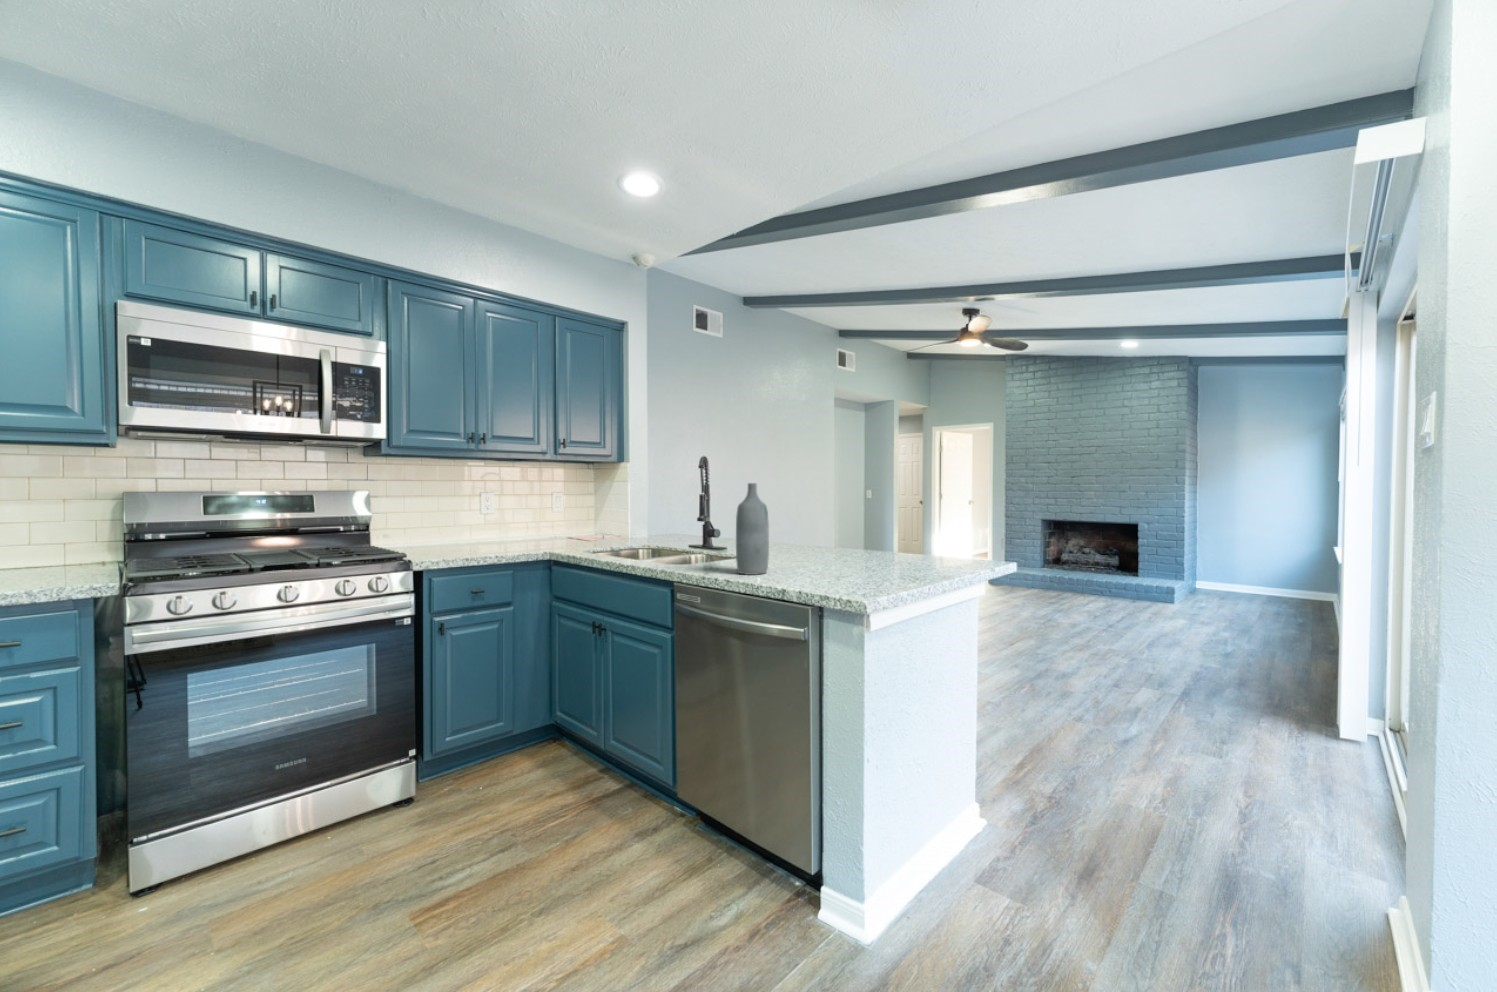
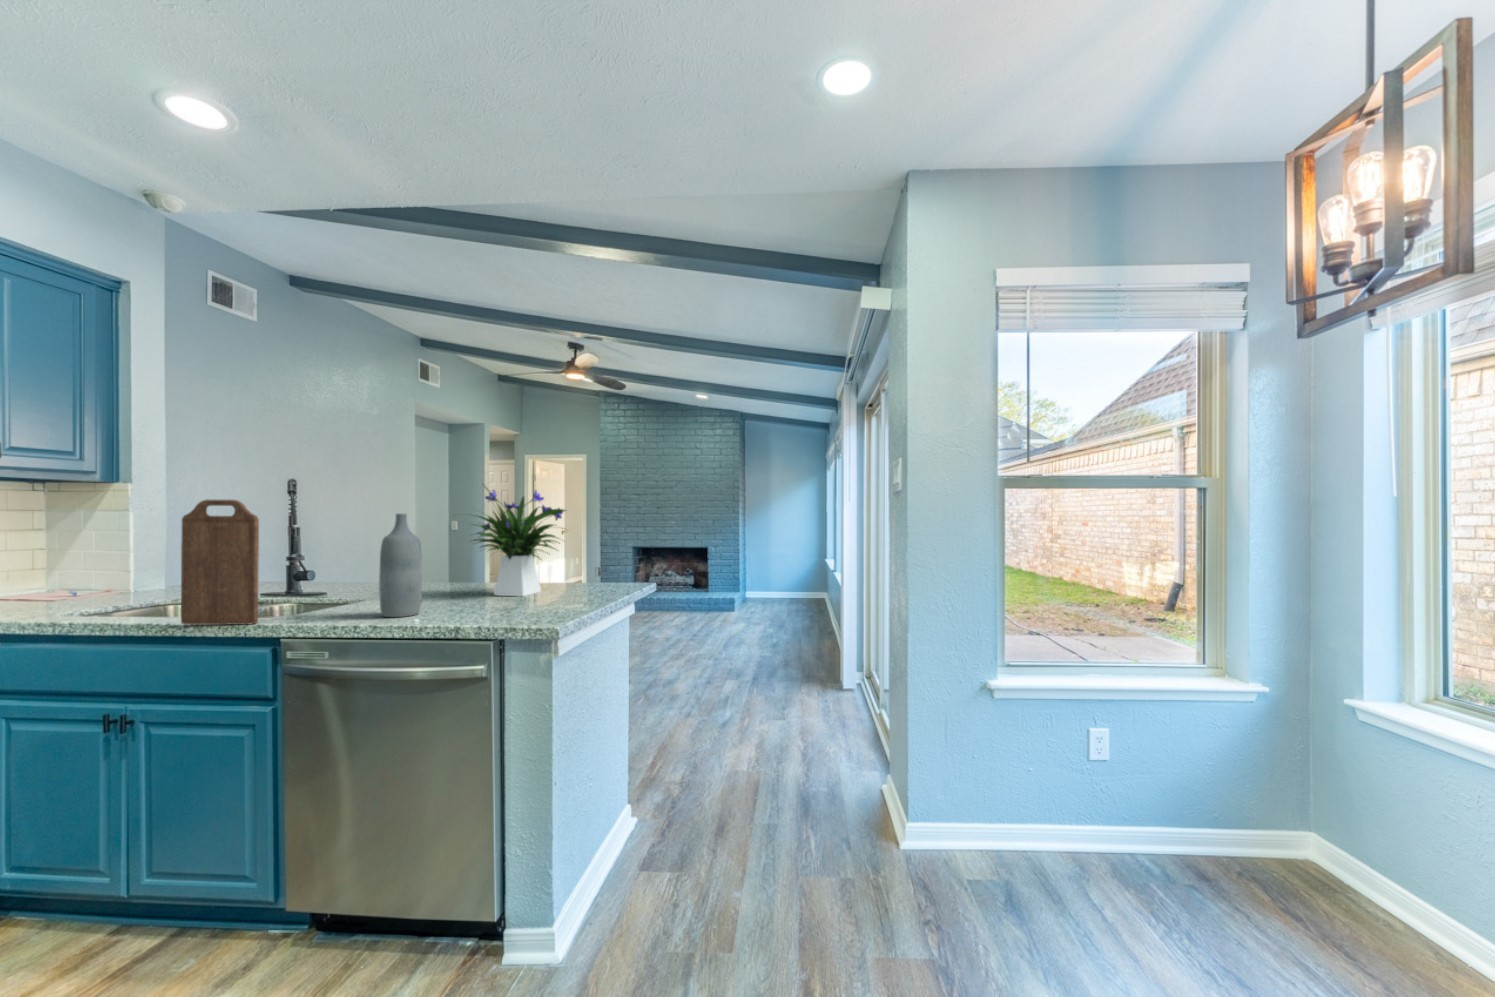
flower arrangement: none [805,455,915,565] -> present [474,488,565,596]
cutting board: none [618,472,659,569] -> present [181,499,259,625]

